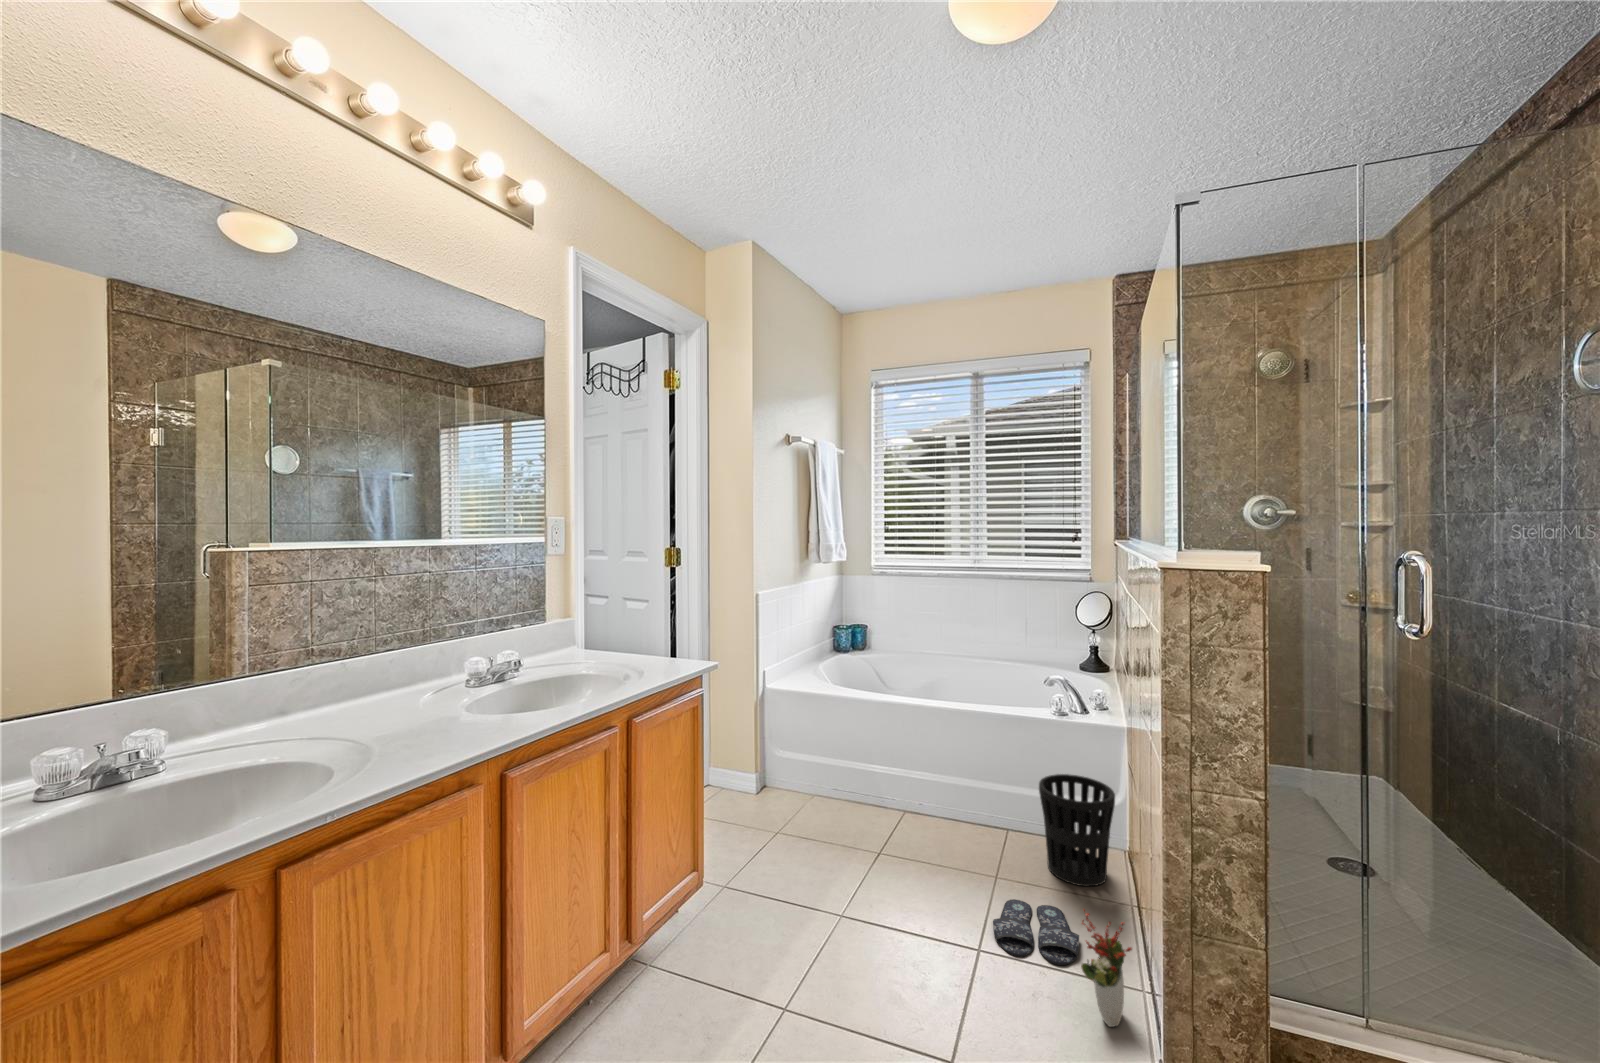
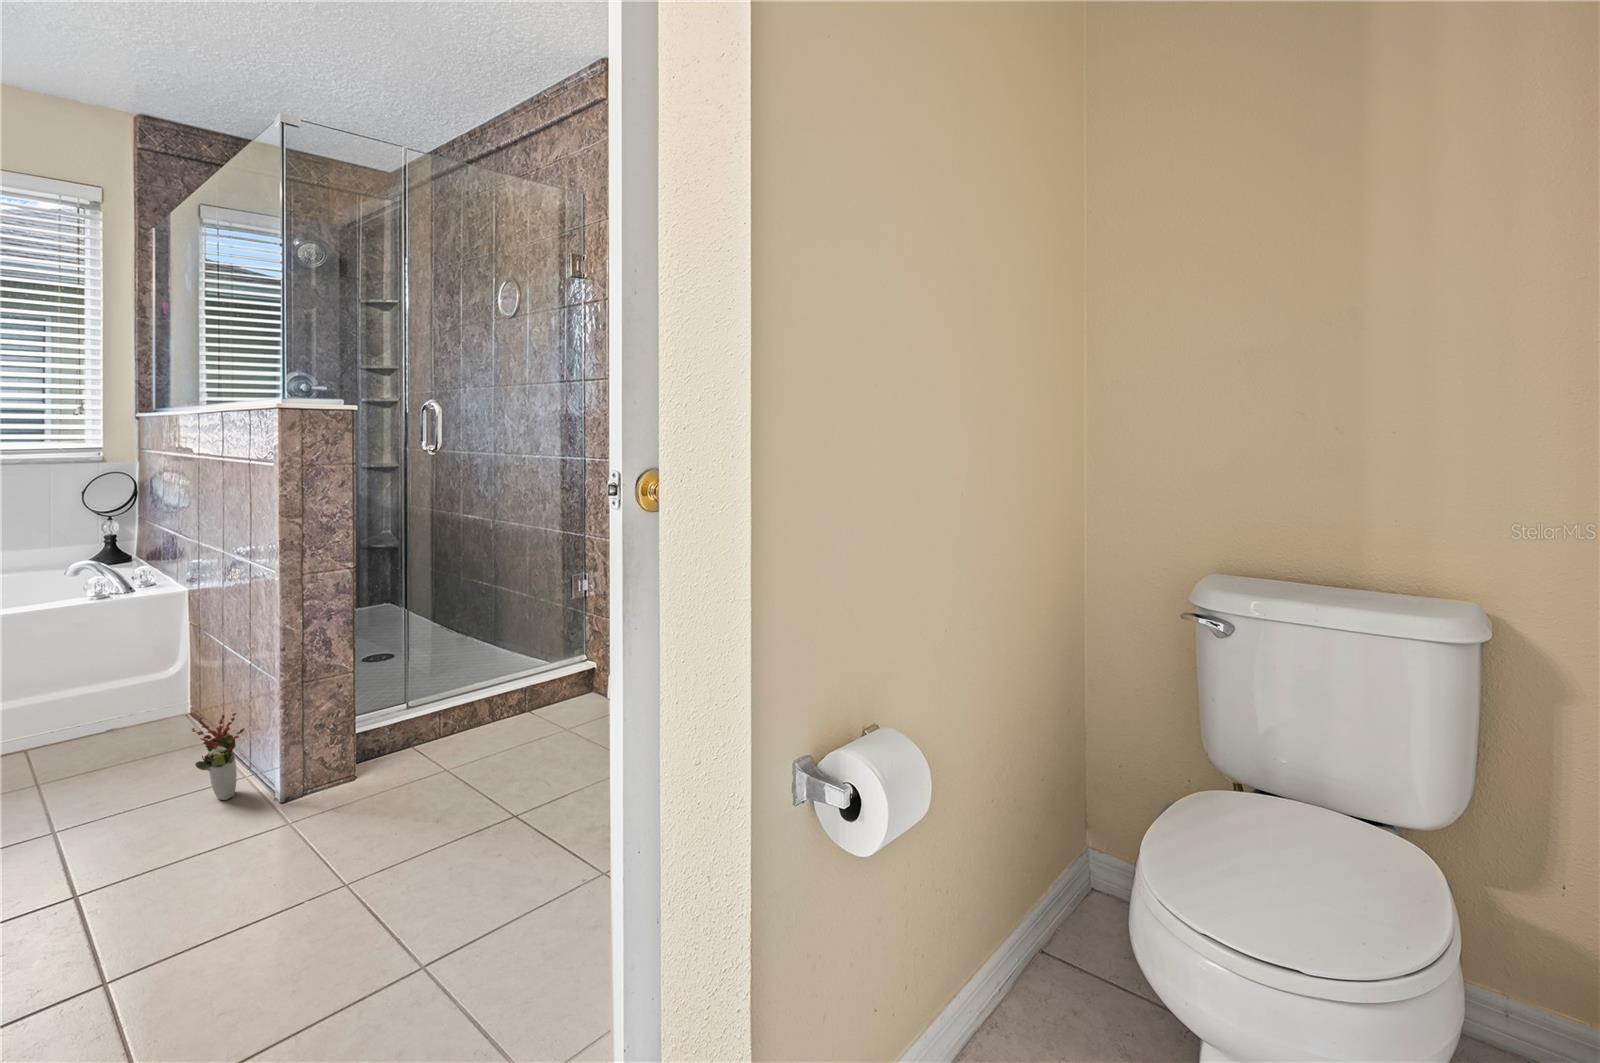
wastebasket: present [1039,774,1115,886] -> none [89,648,187,752]
slippers: present [993,899,1079,965] -> none [61,766,175,808]

